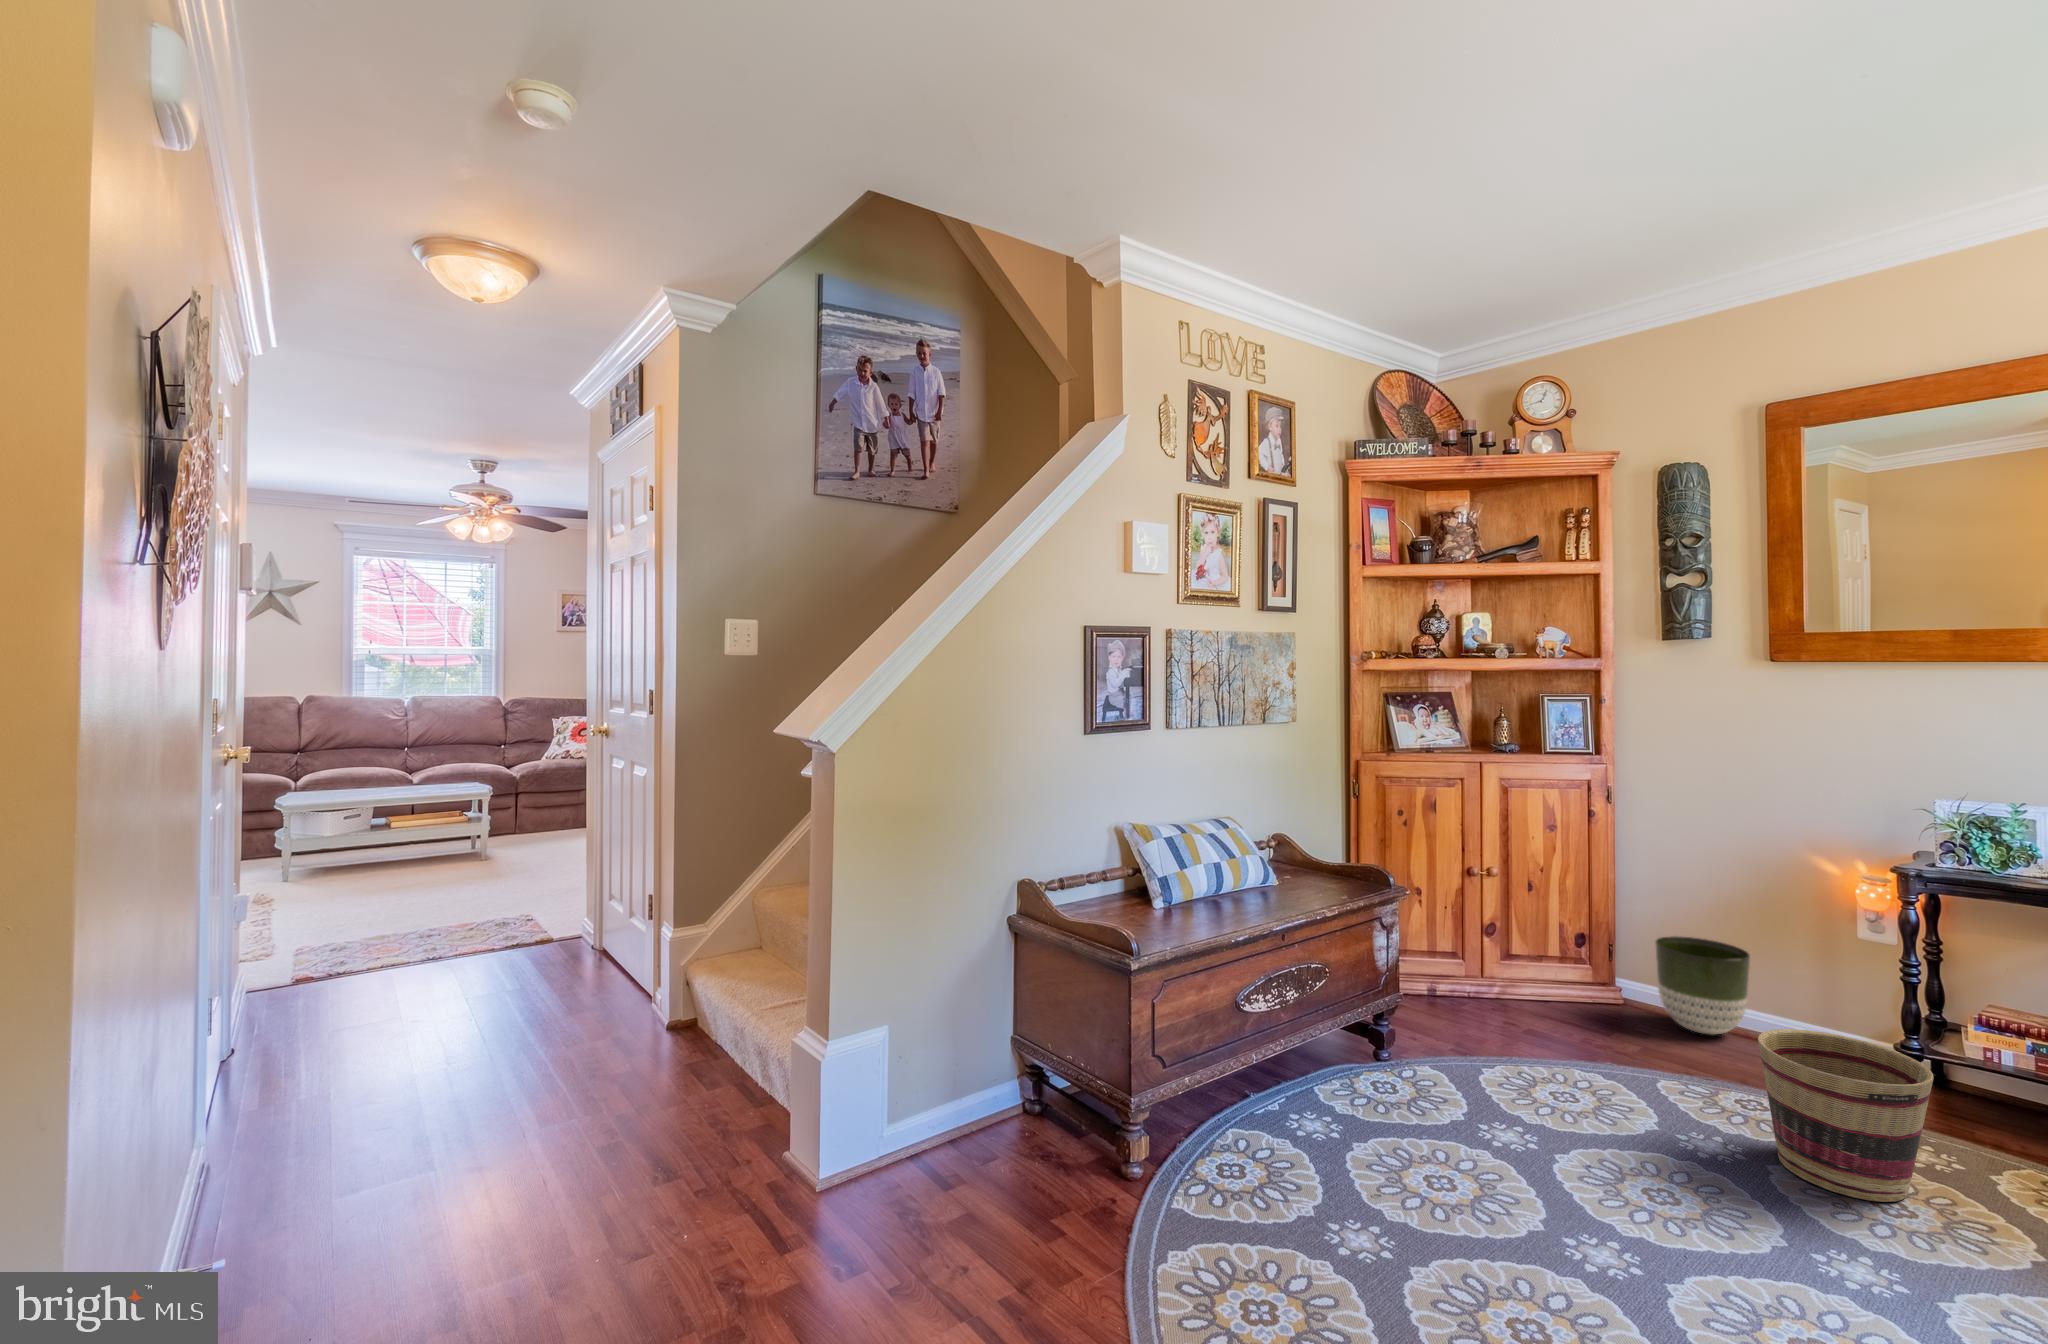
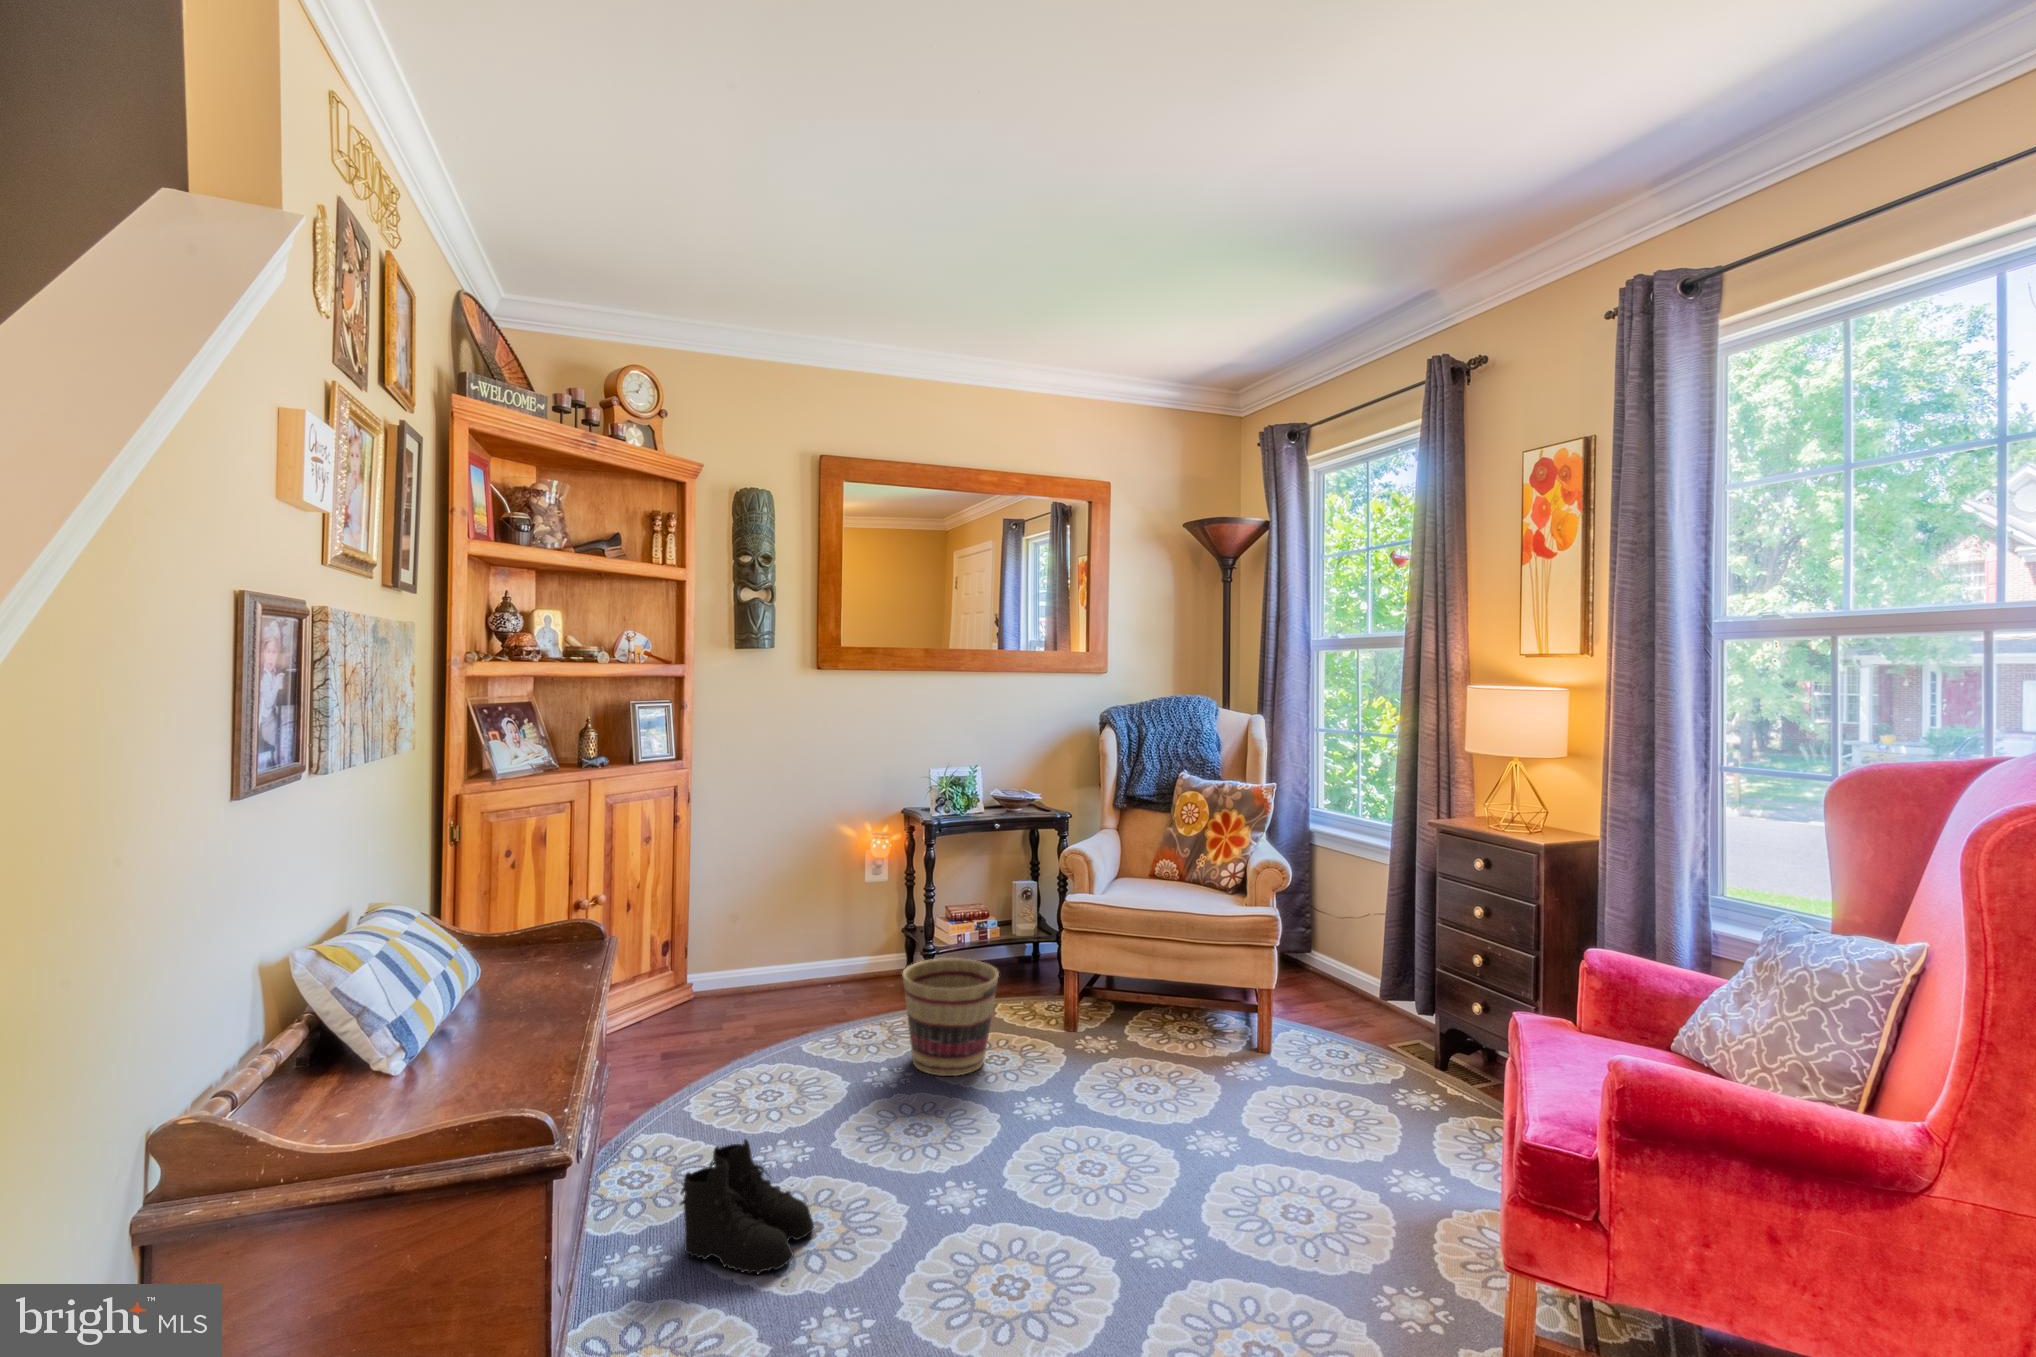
planter: present [1655,936,1750,1035] -> none [738,916,806,1001]
boots: none [1345,1074,1456,1189] -> present [680,1139,814,1274]

